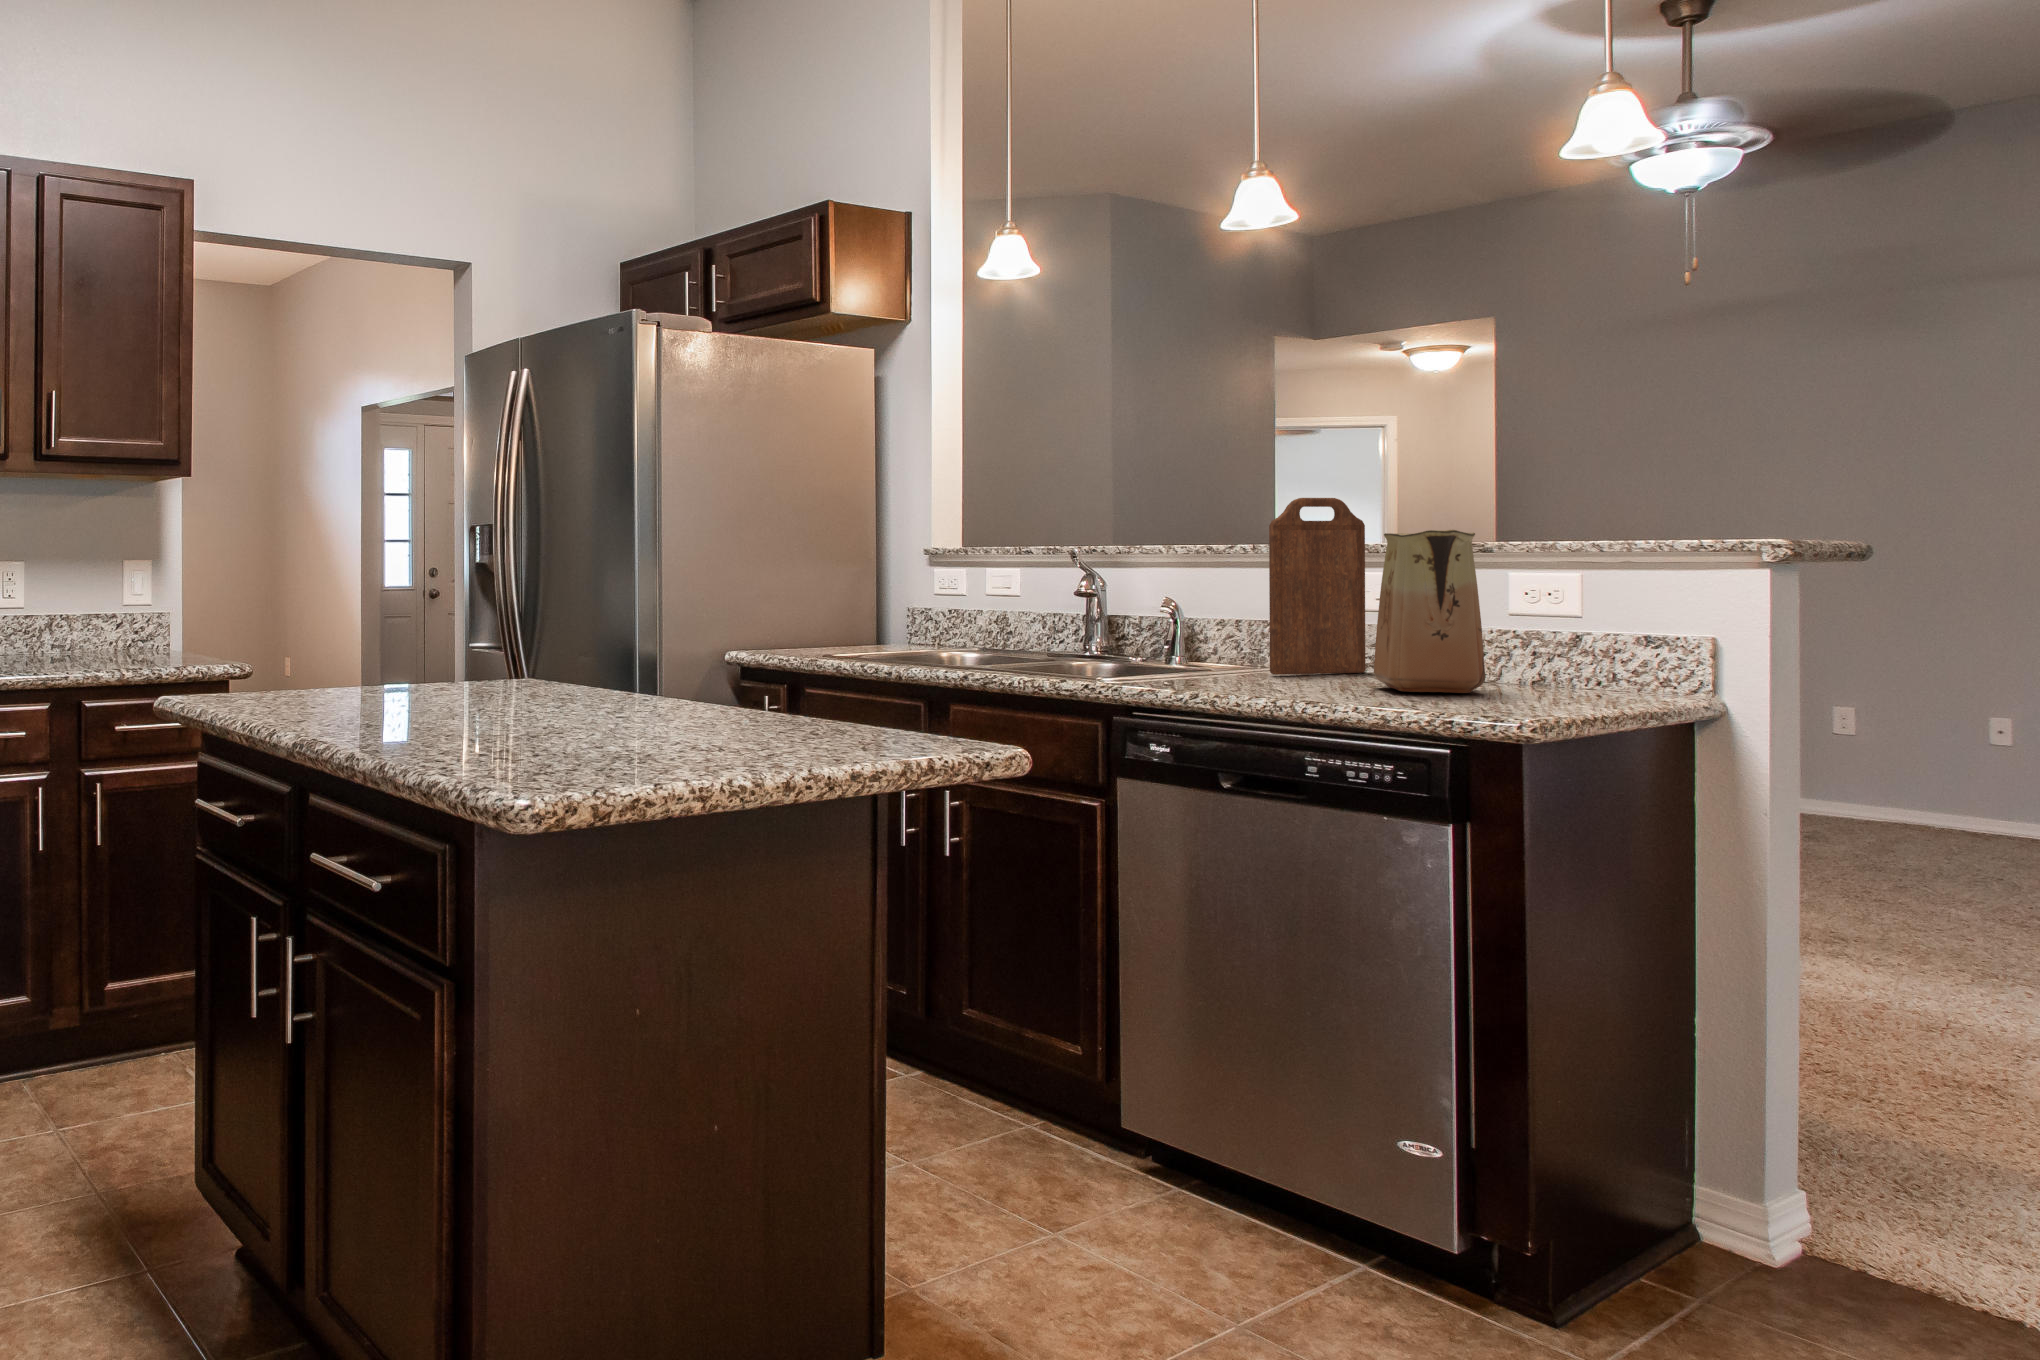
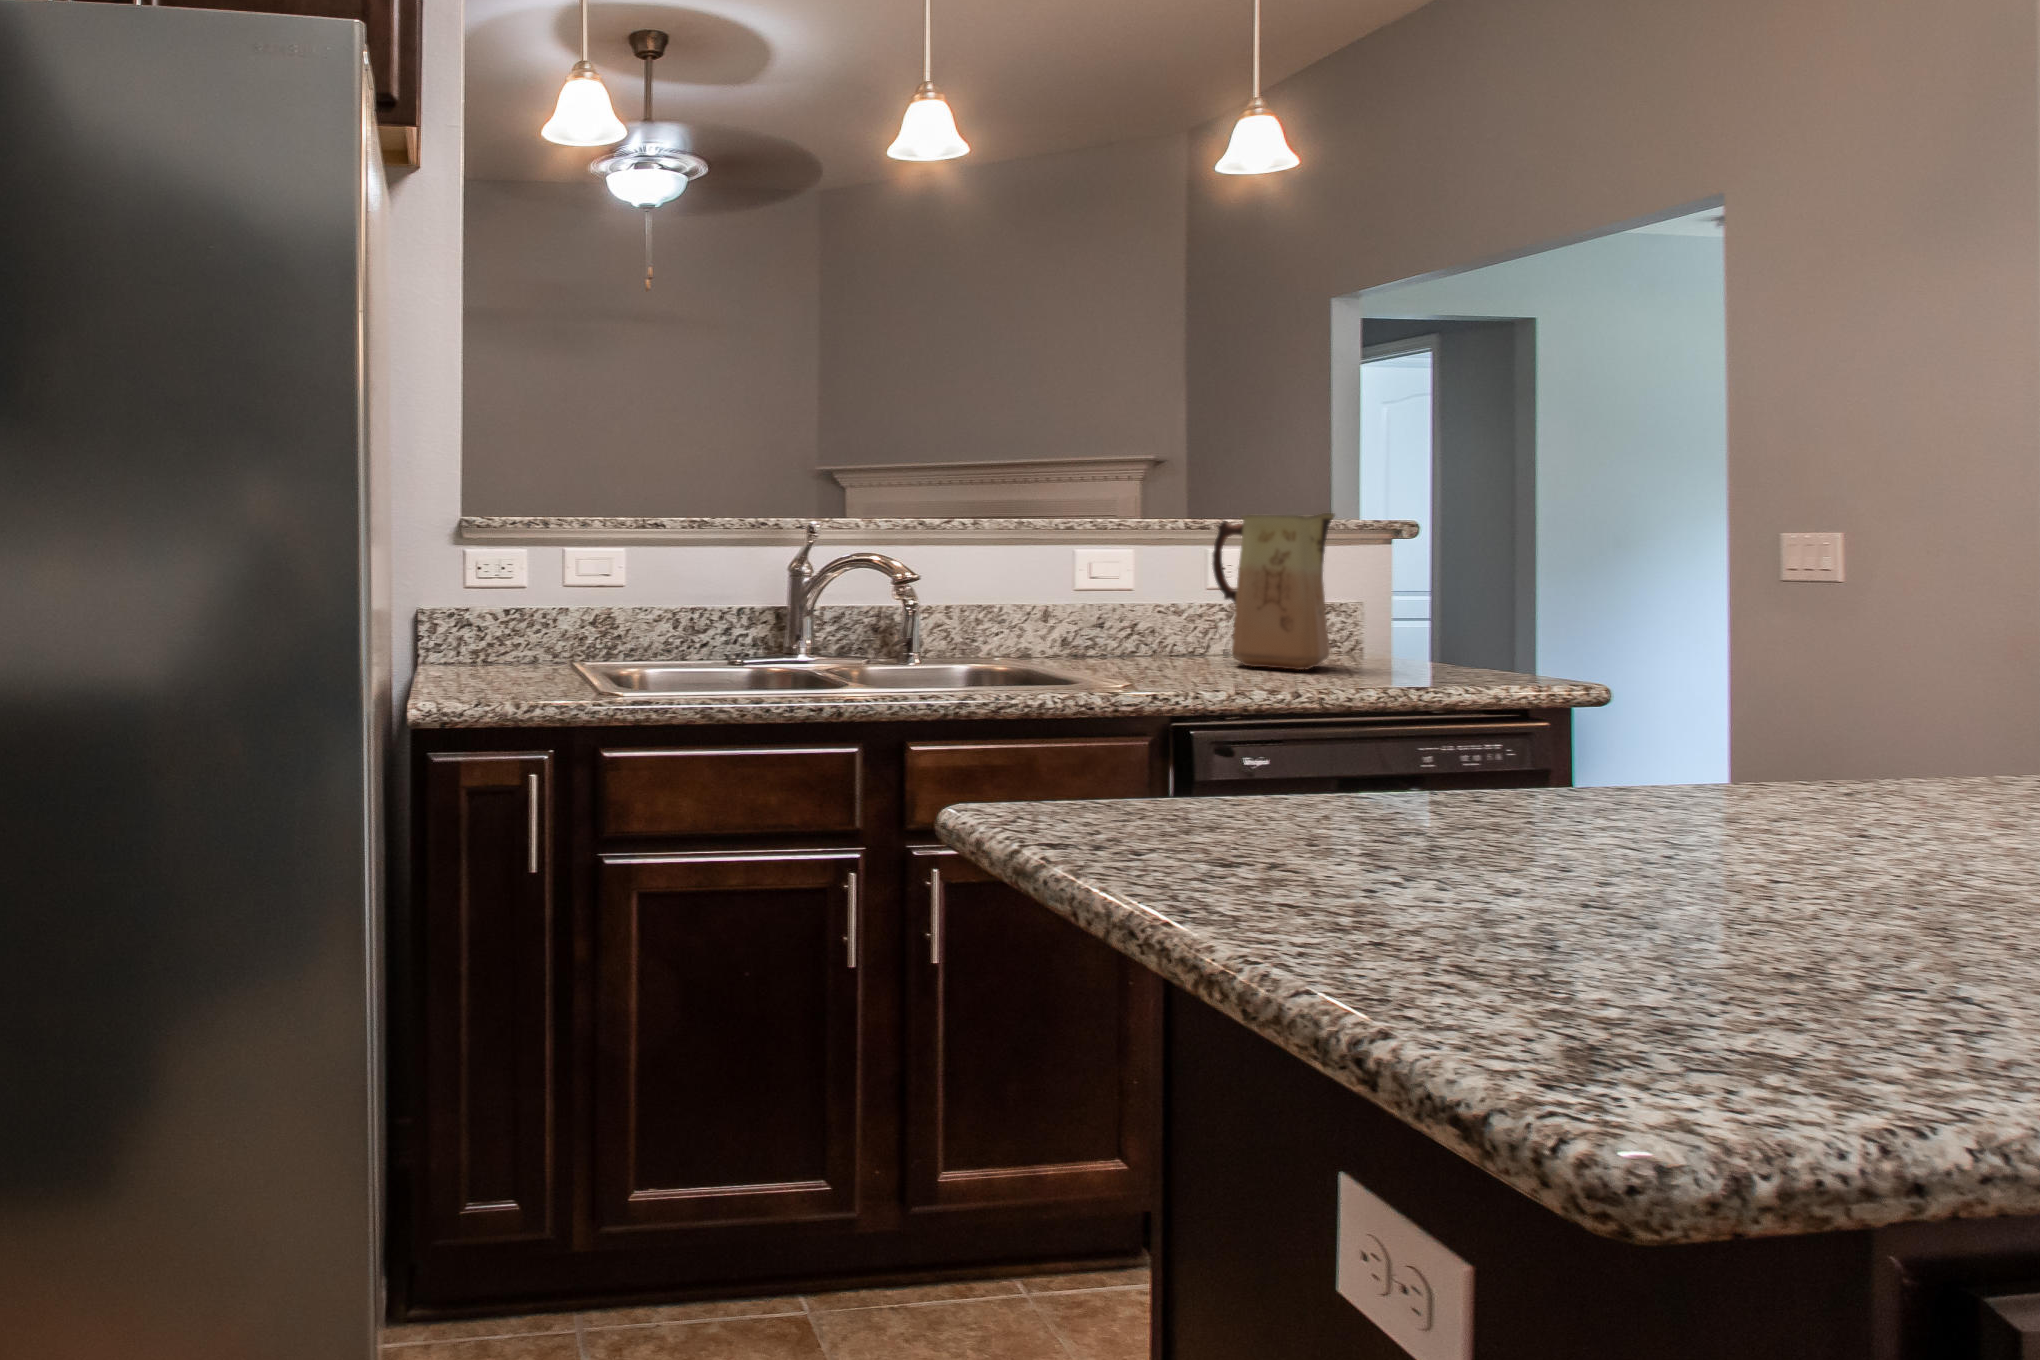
cutting board: present [1269,498,1365,675] -> none [1079,475,1103,664]

